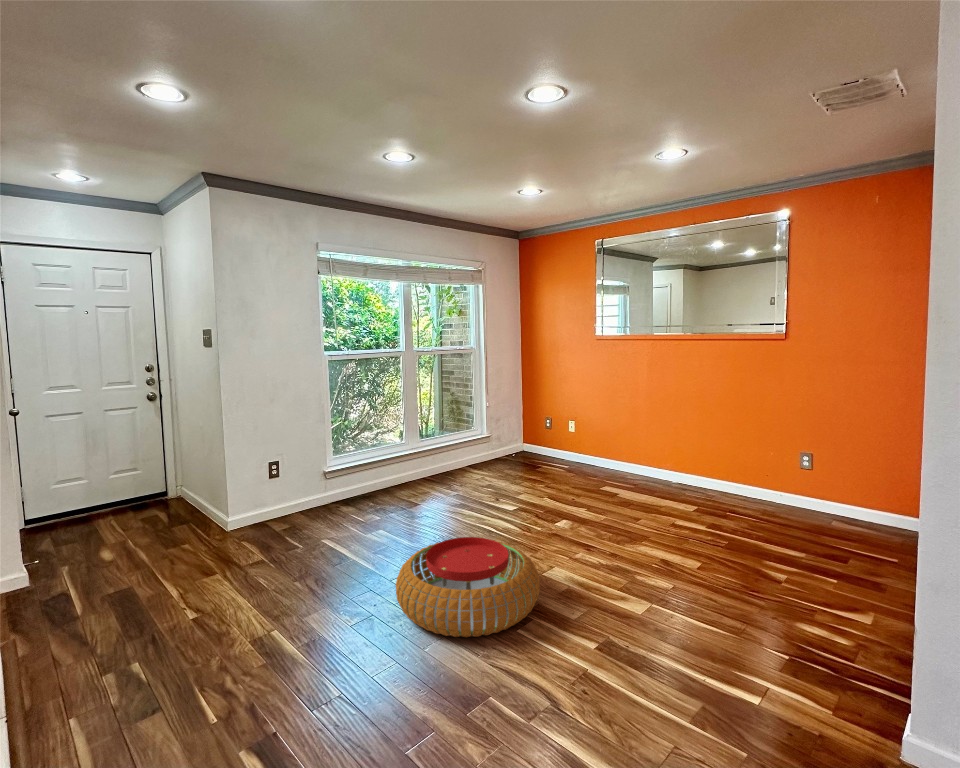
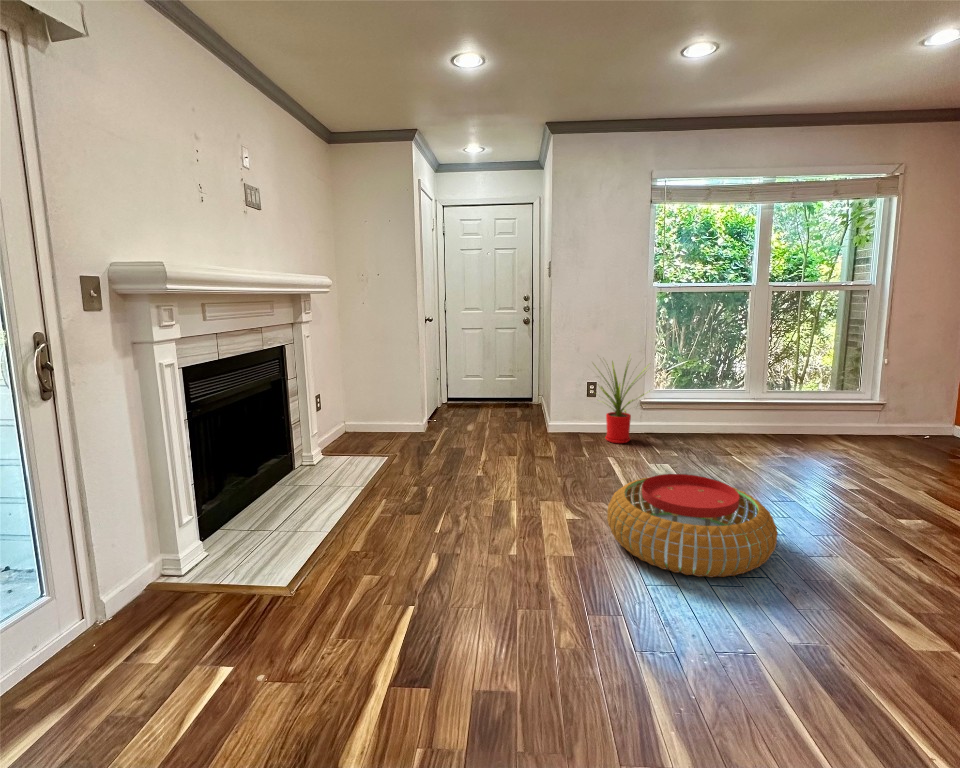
house plant: none [275,425,351,523] -> present [599,361,644,443]

